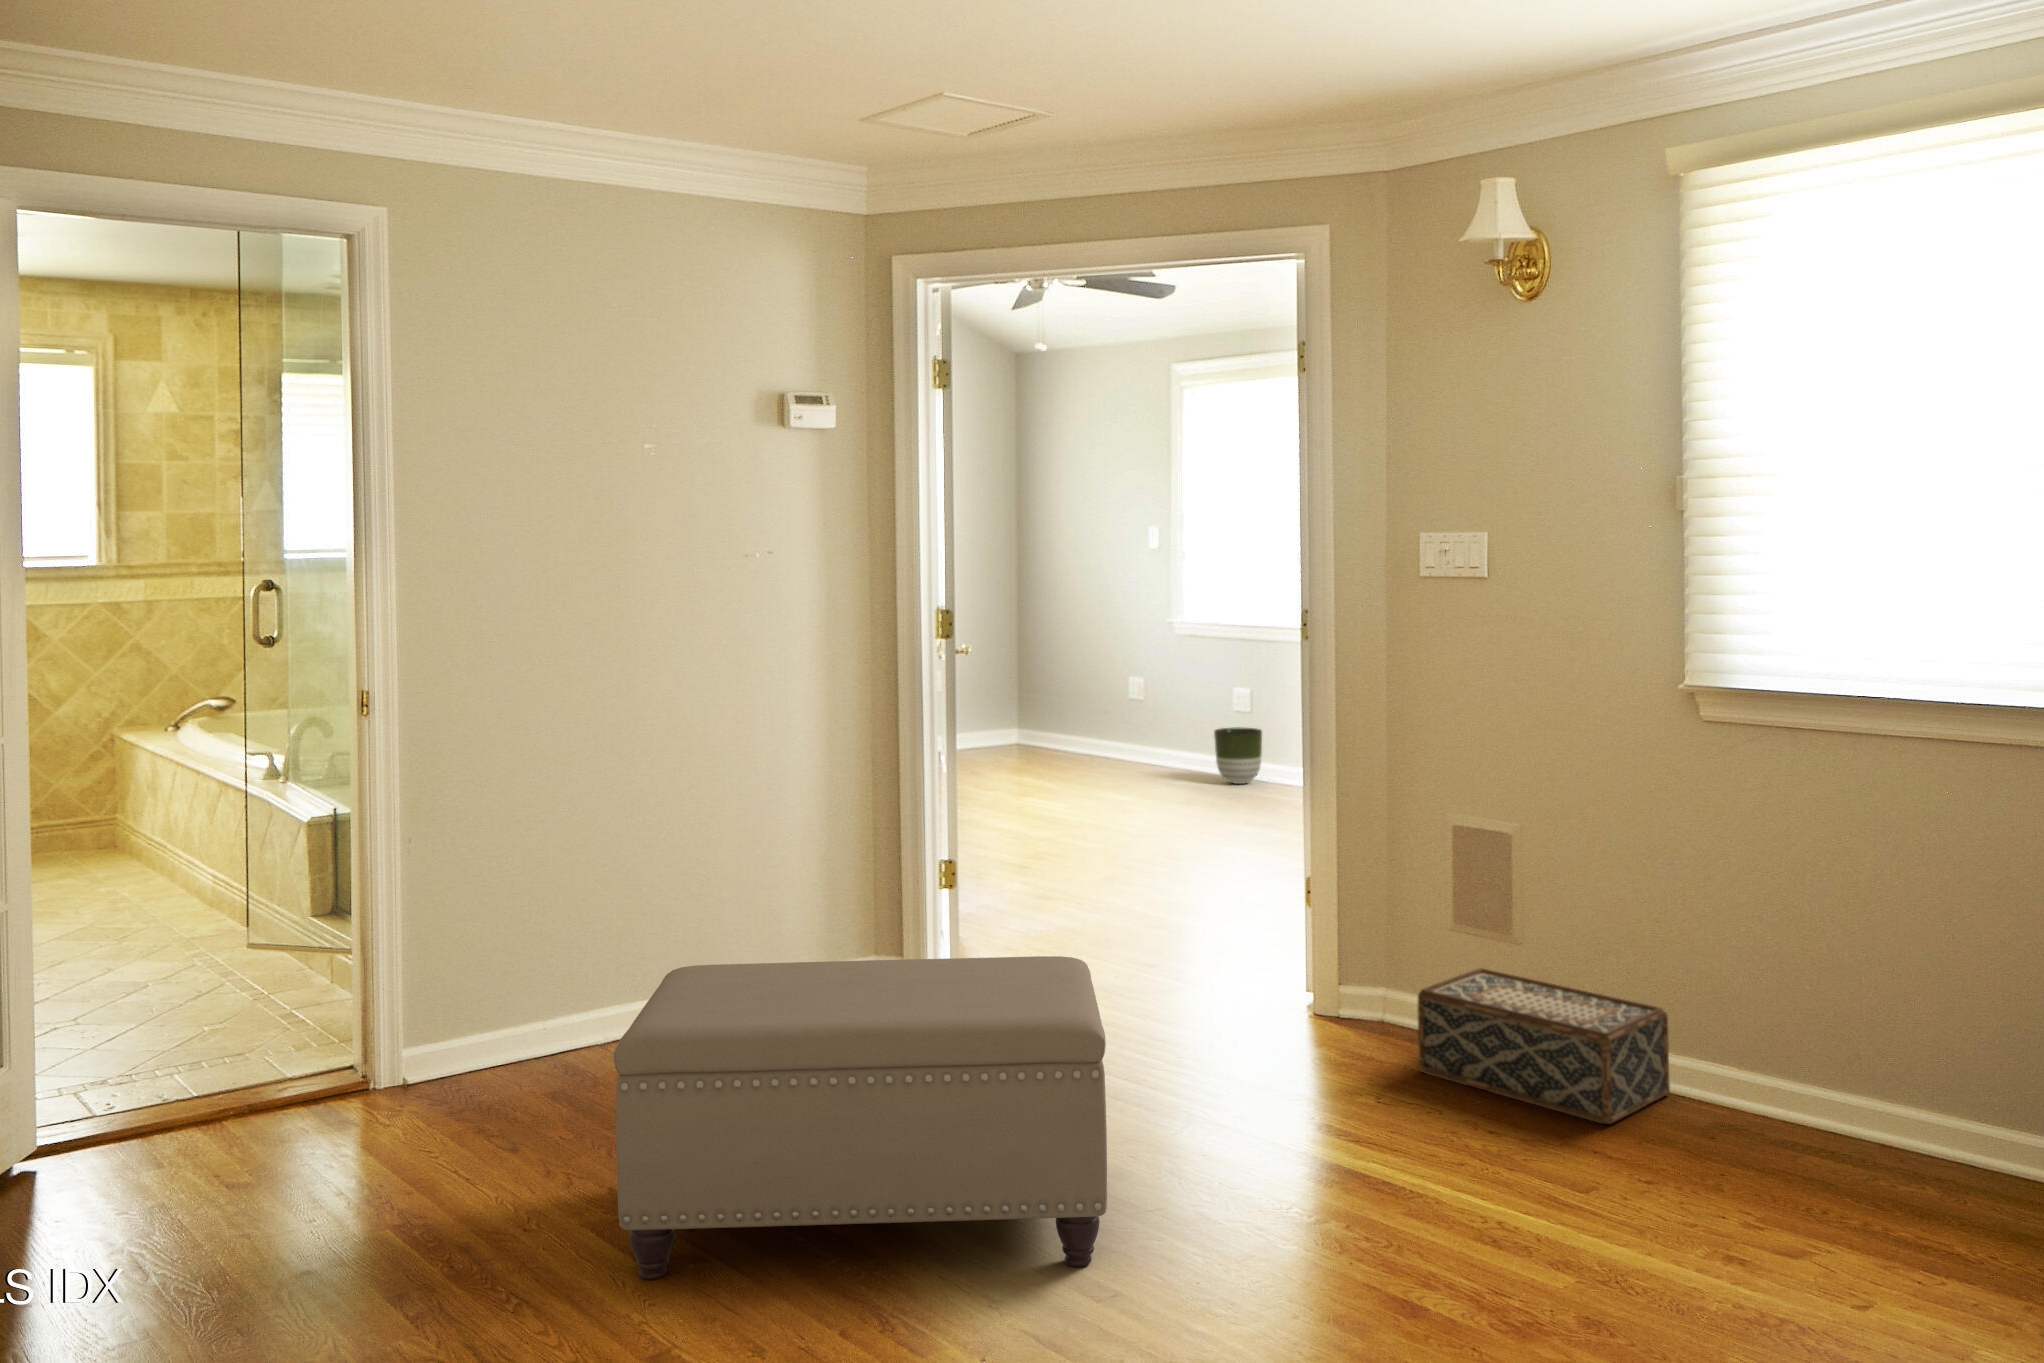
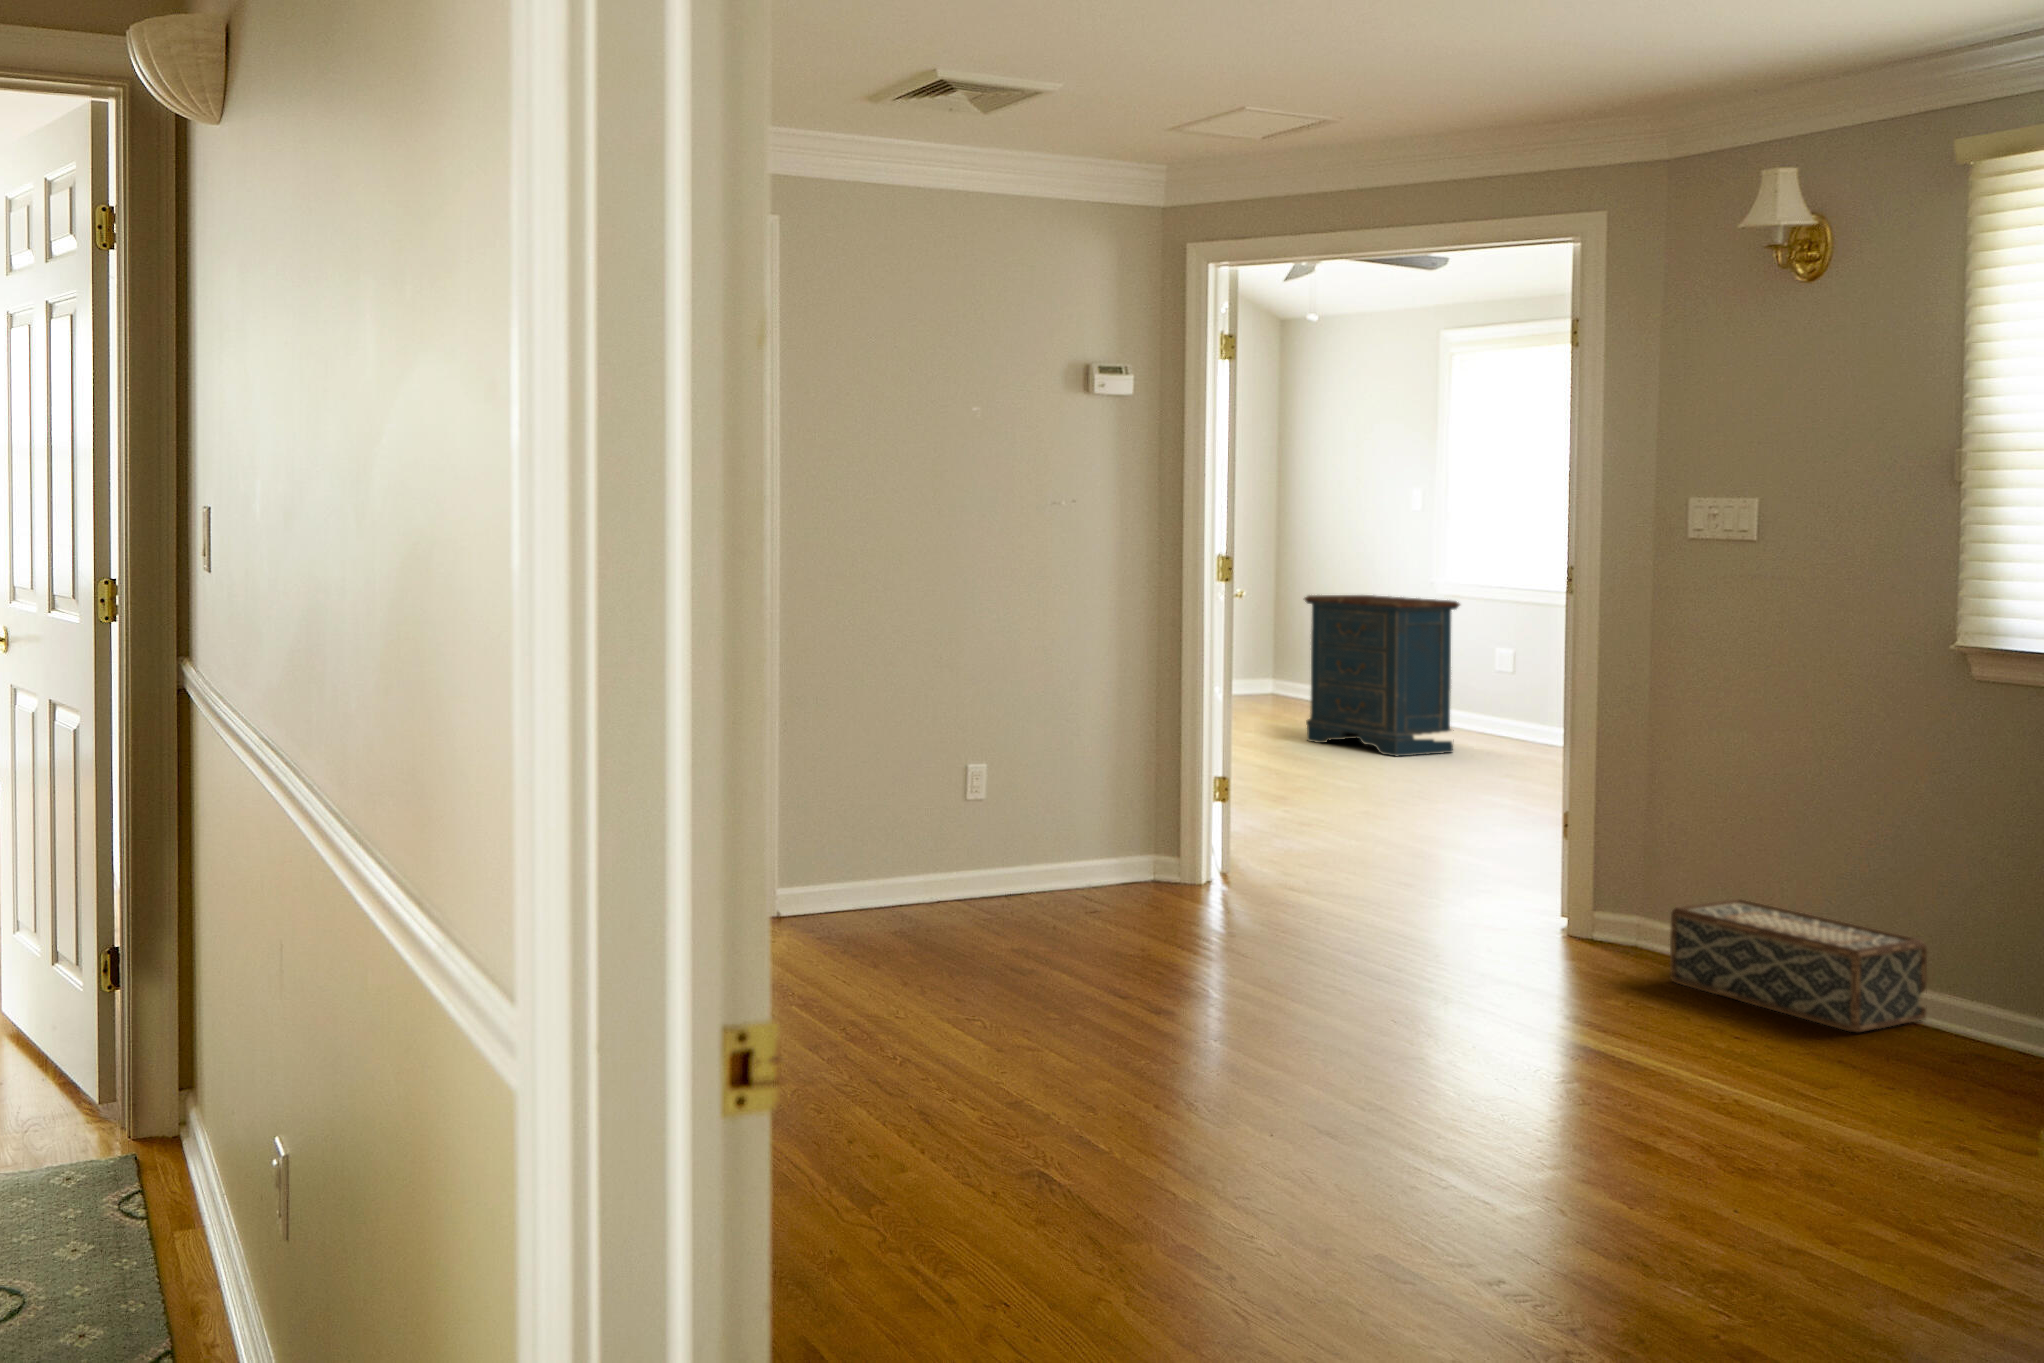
dresser: none [1048,621,1197,787] -> present [1304,595,1460,756]
planter: present [1214,727,1262,784] -> none [1475,705,1527,760]
ottoman: present [614,956,1107,1280] -> none [987,814,1380,1063]

